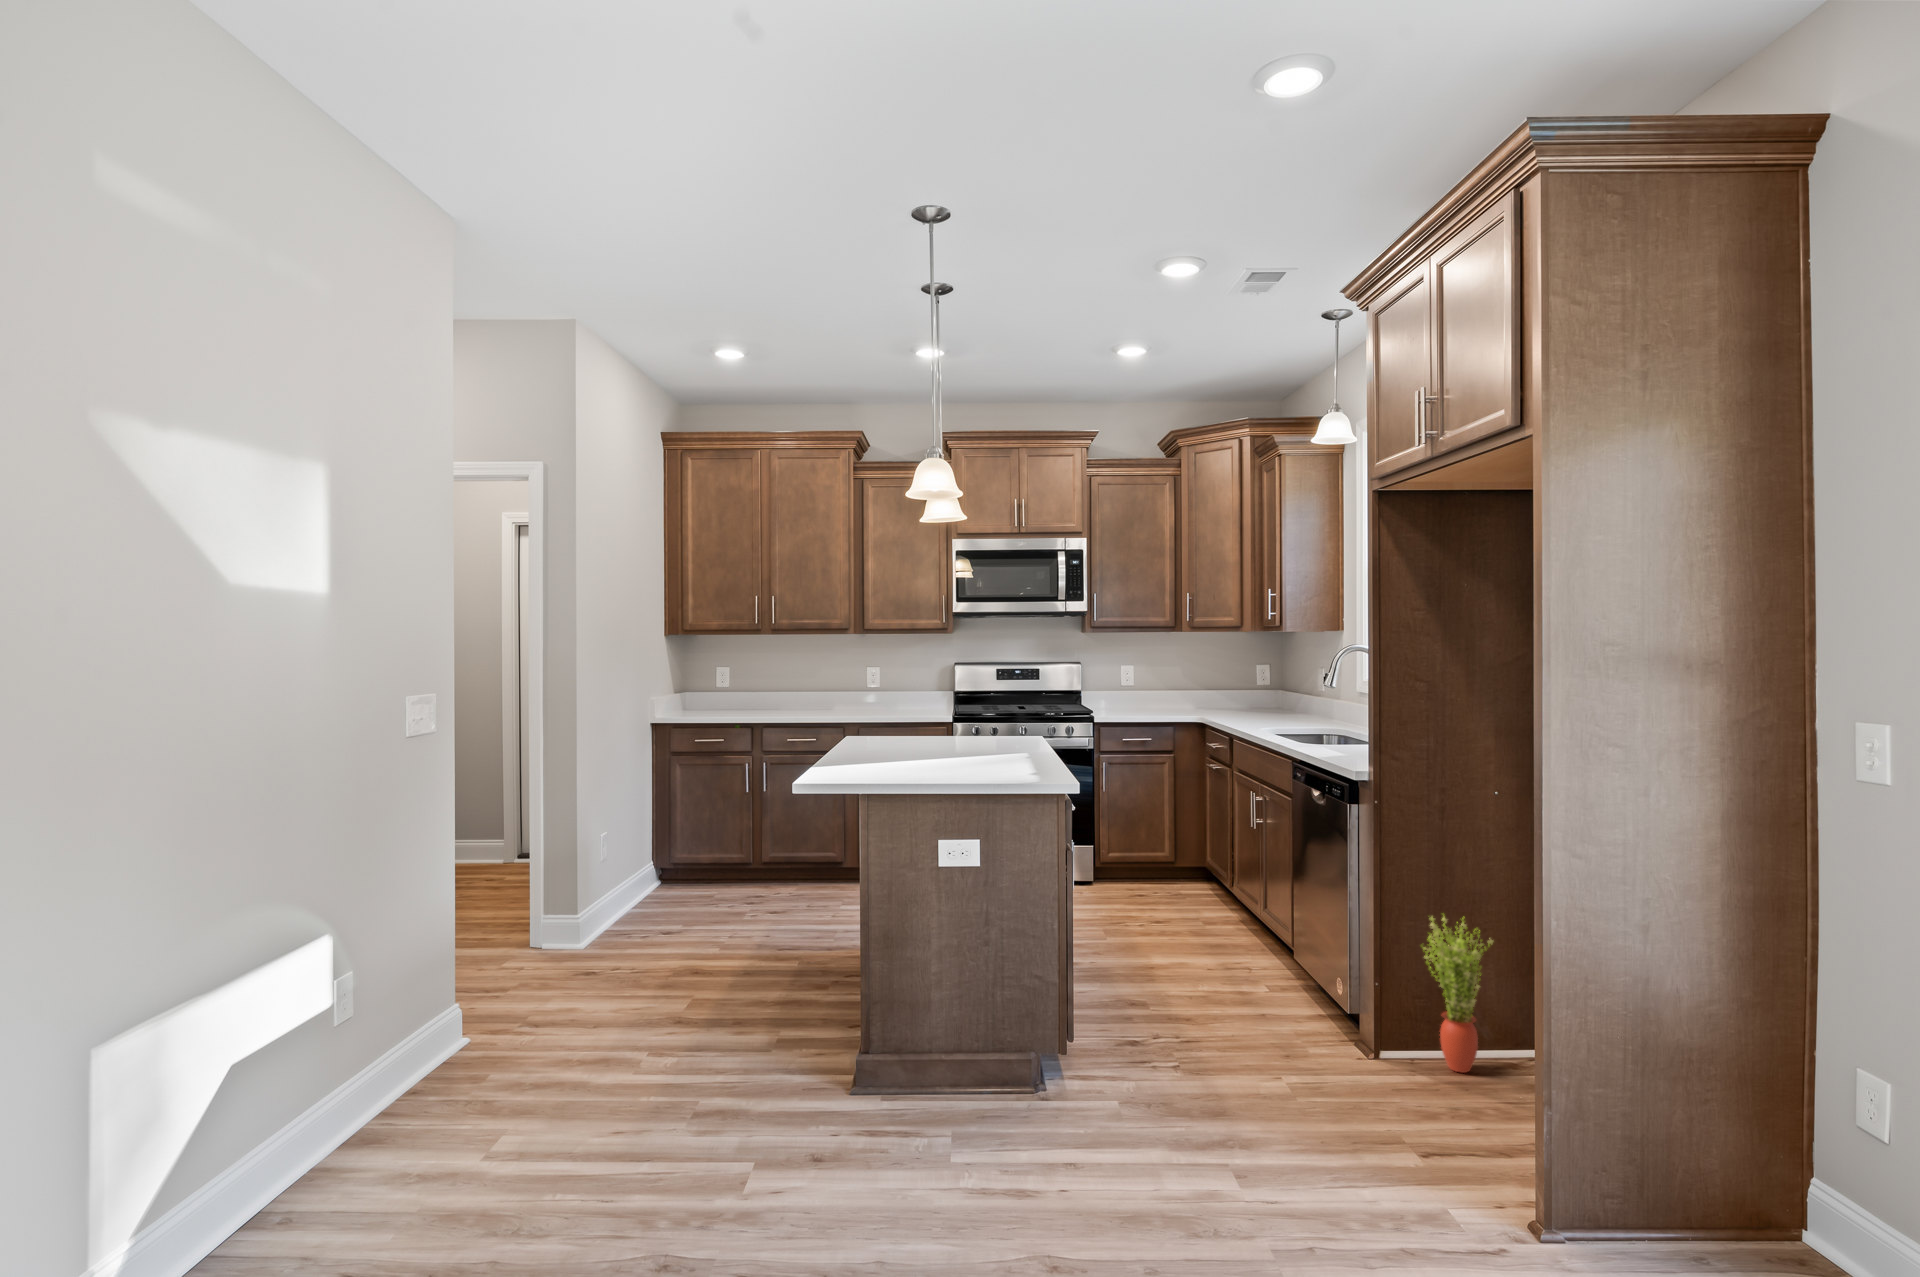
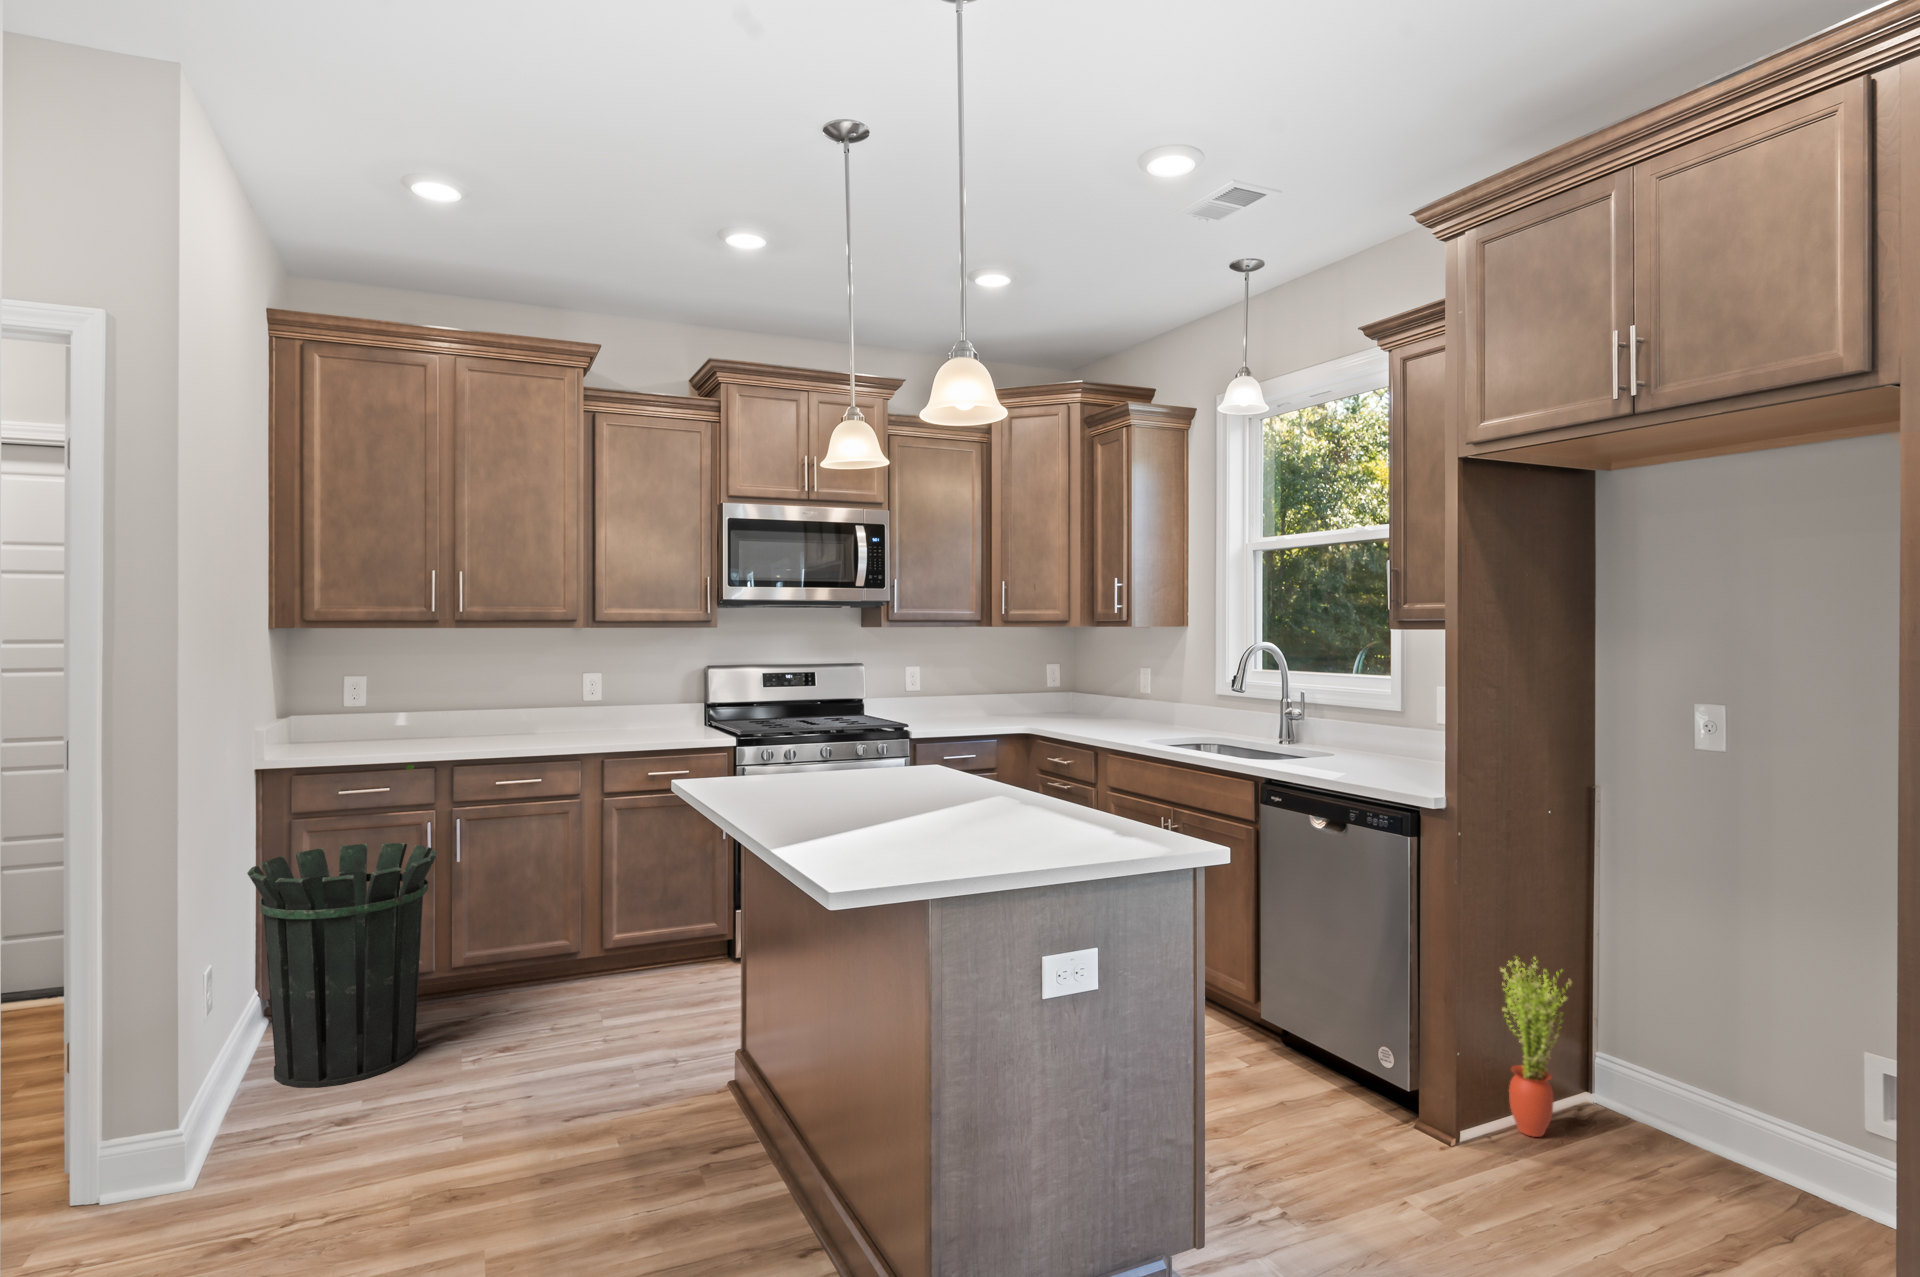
waste bin: none [634,774,739,916] -> present [247,843,437,1087]

